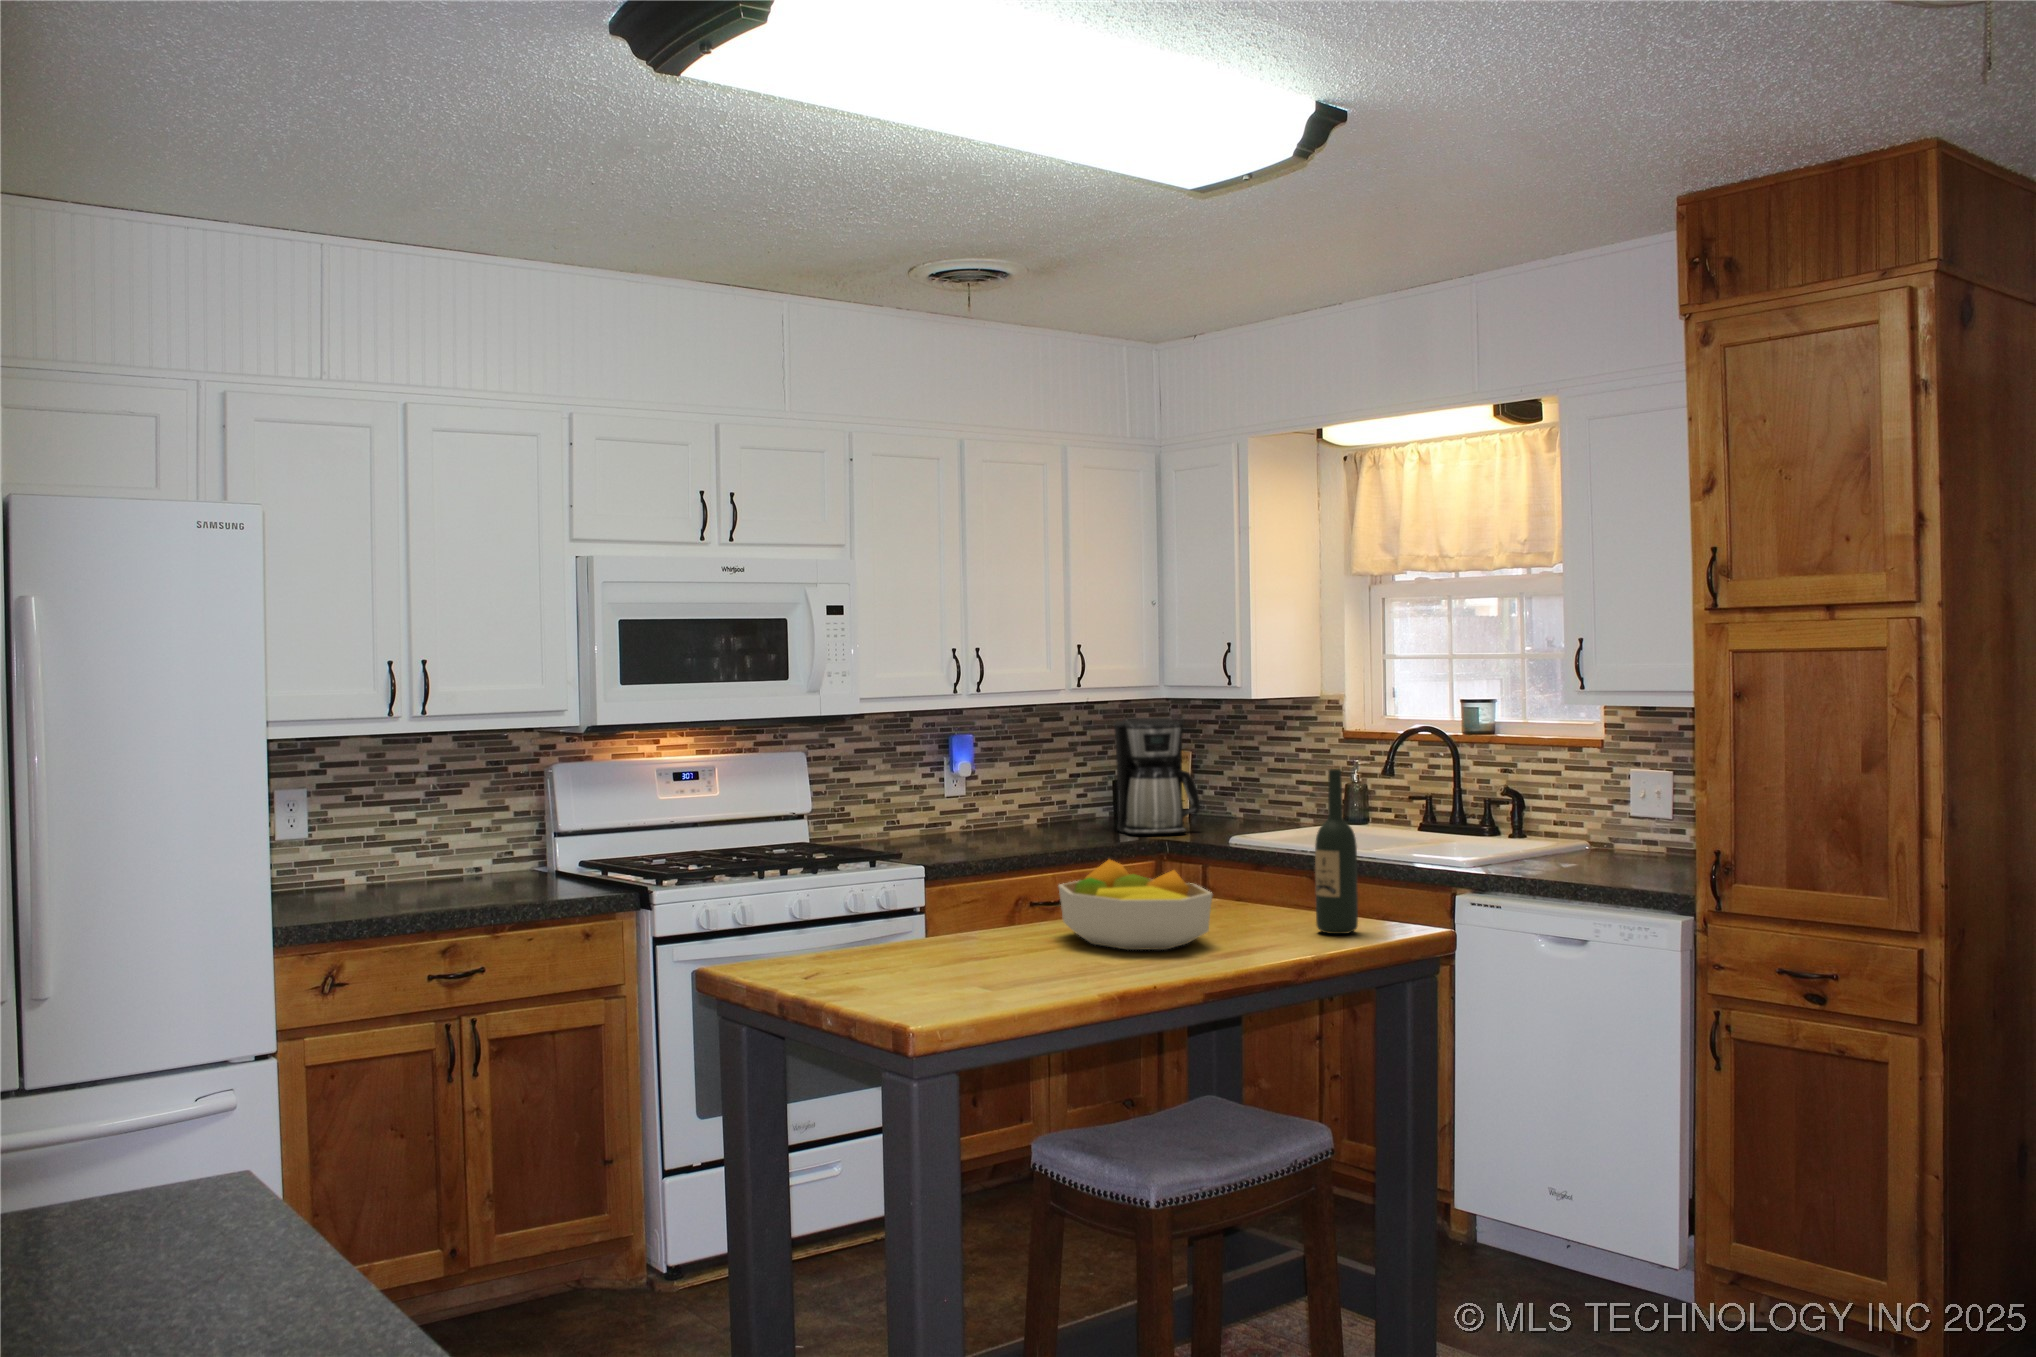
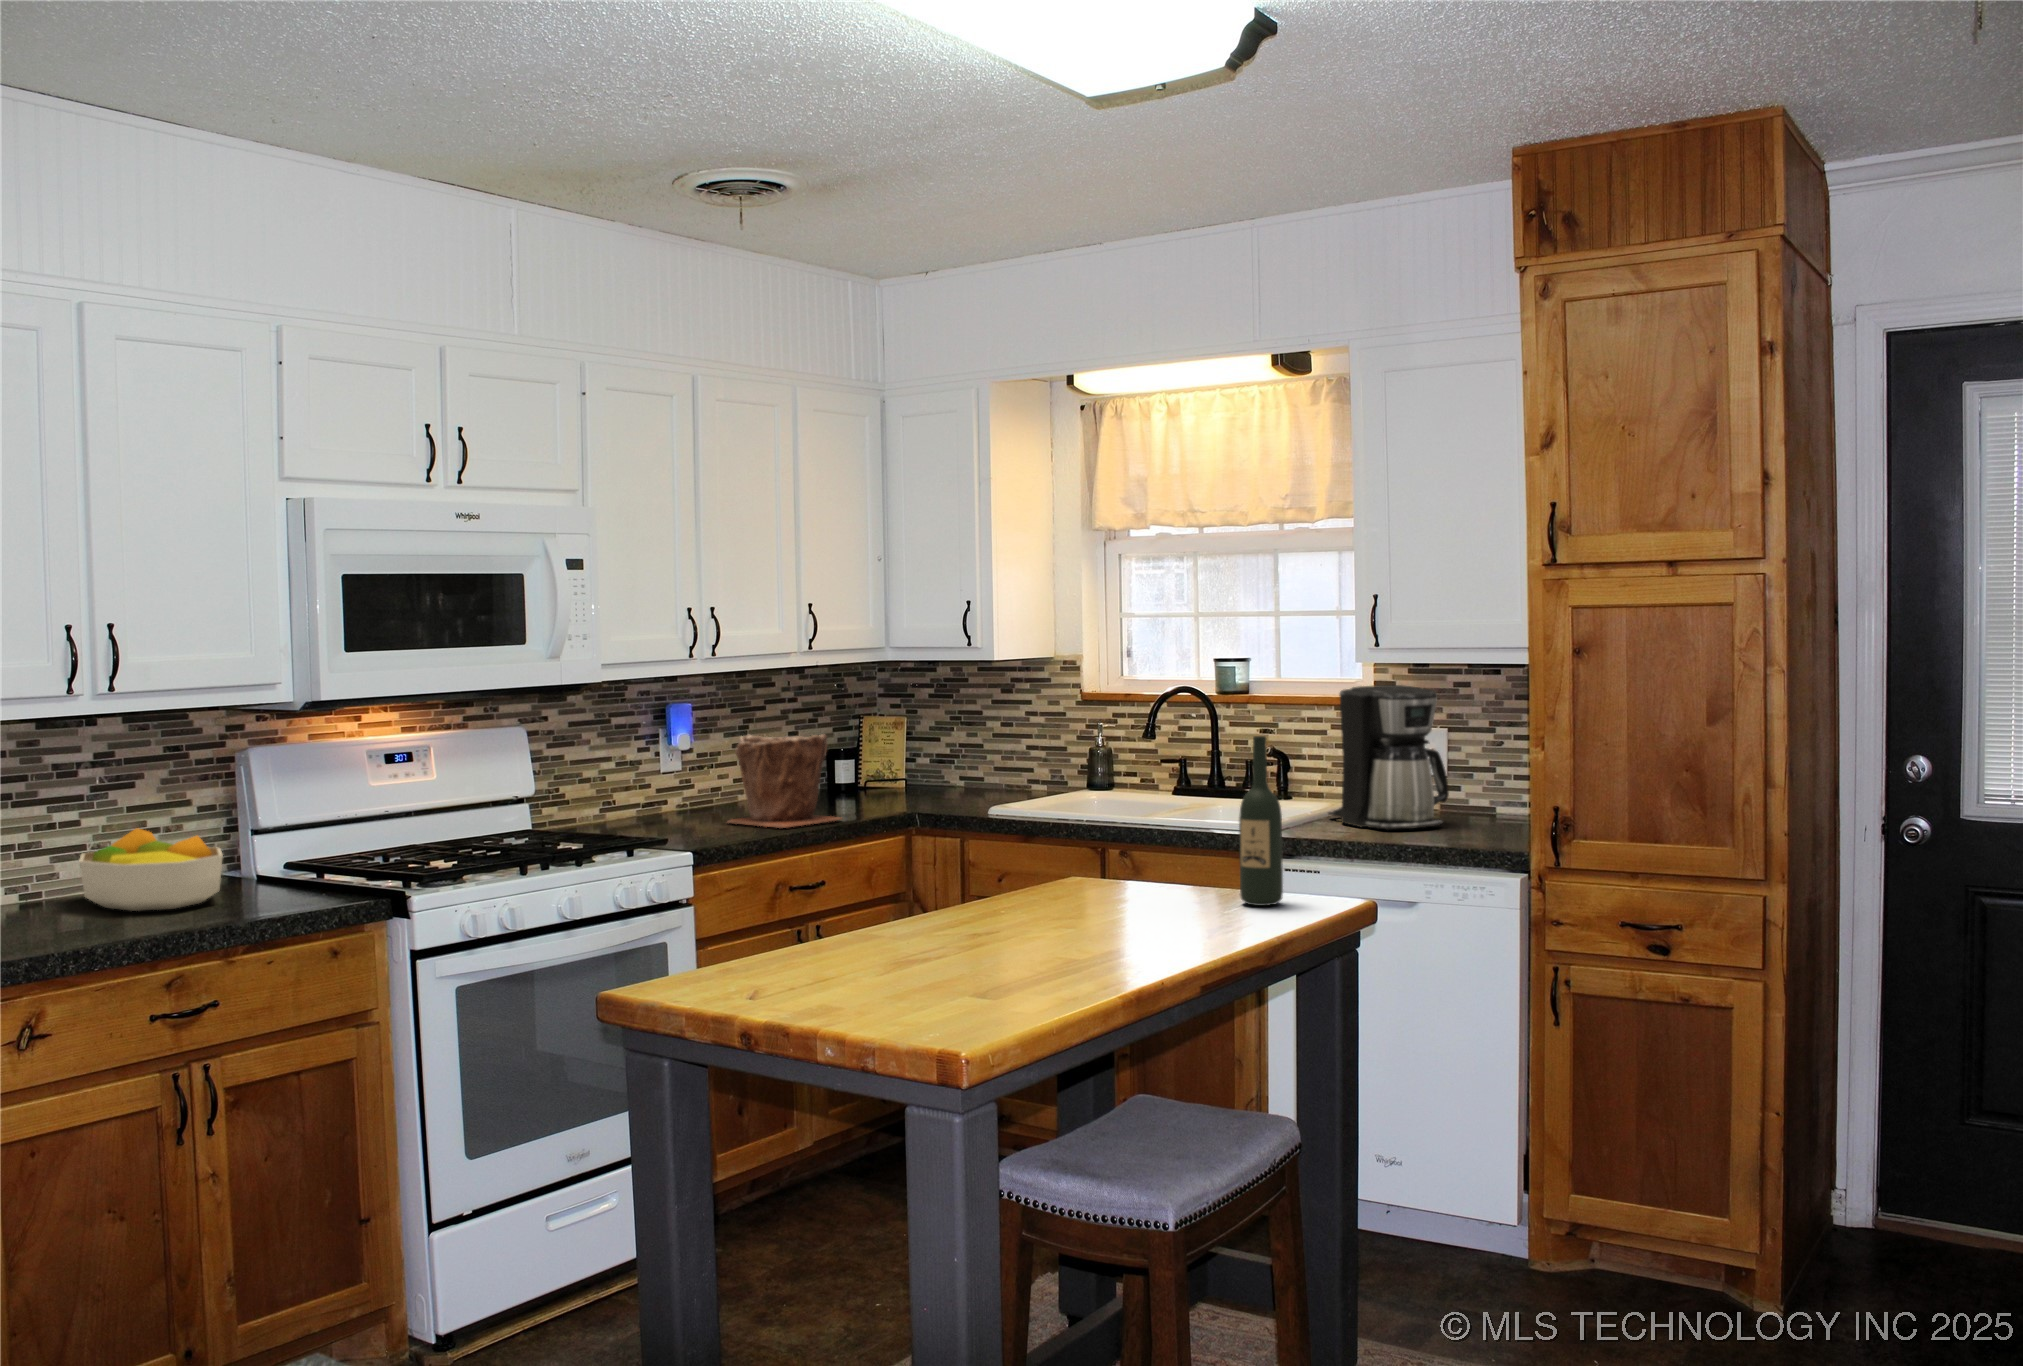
coffee maker: present [1114,718,1200,835] -> present [1328,685,1449,830]
plant pot: none [977,763,1081,848] -> present [728,734,841,828]
fruit bowl: present [1059,860,1212,950] -> present [79,828,223,911]

